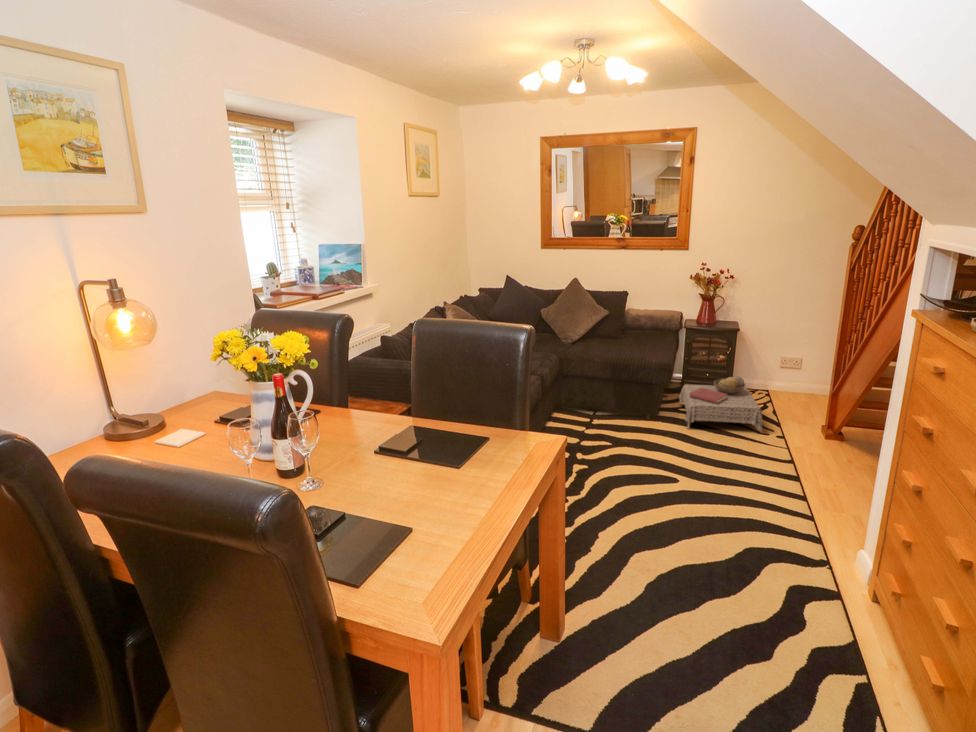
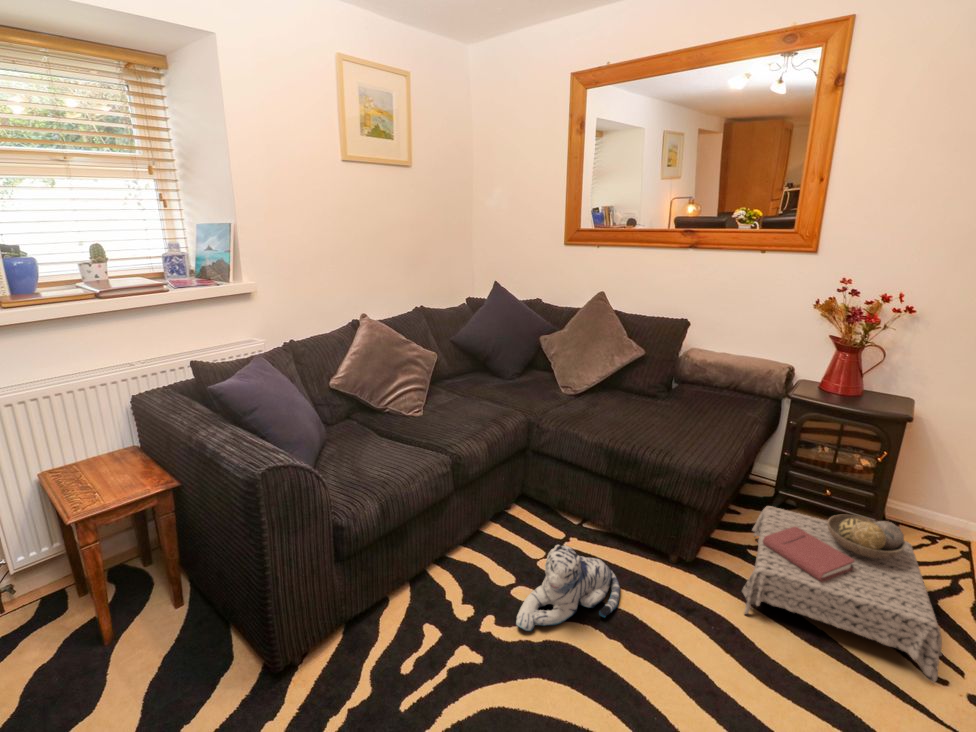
plush toy: none [593,408,634,450] -> present [516,545,620,631]

